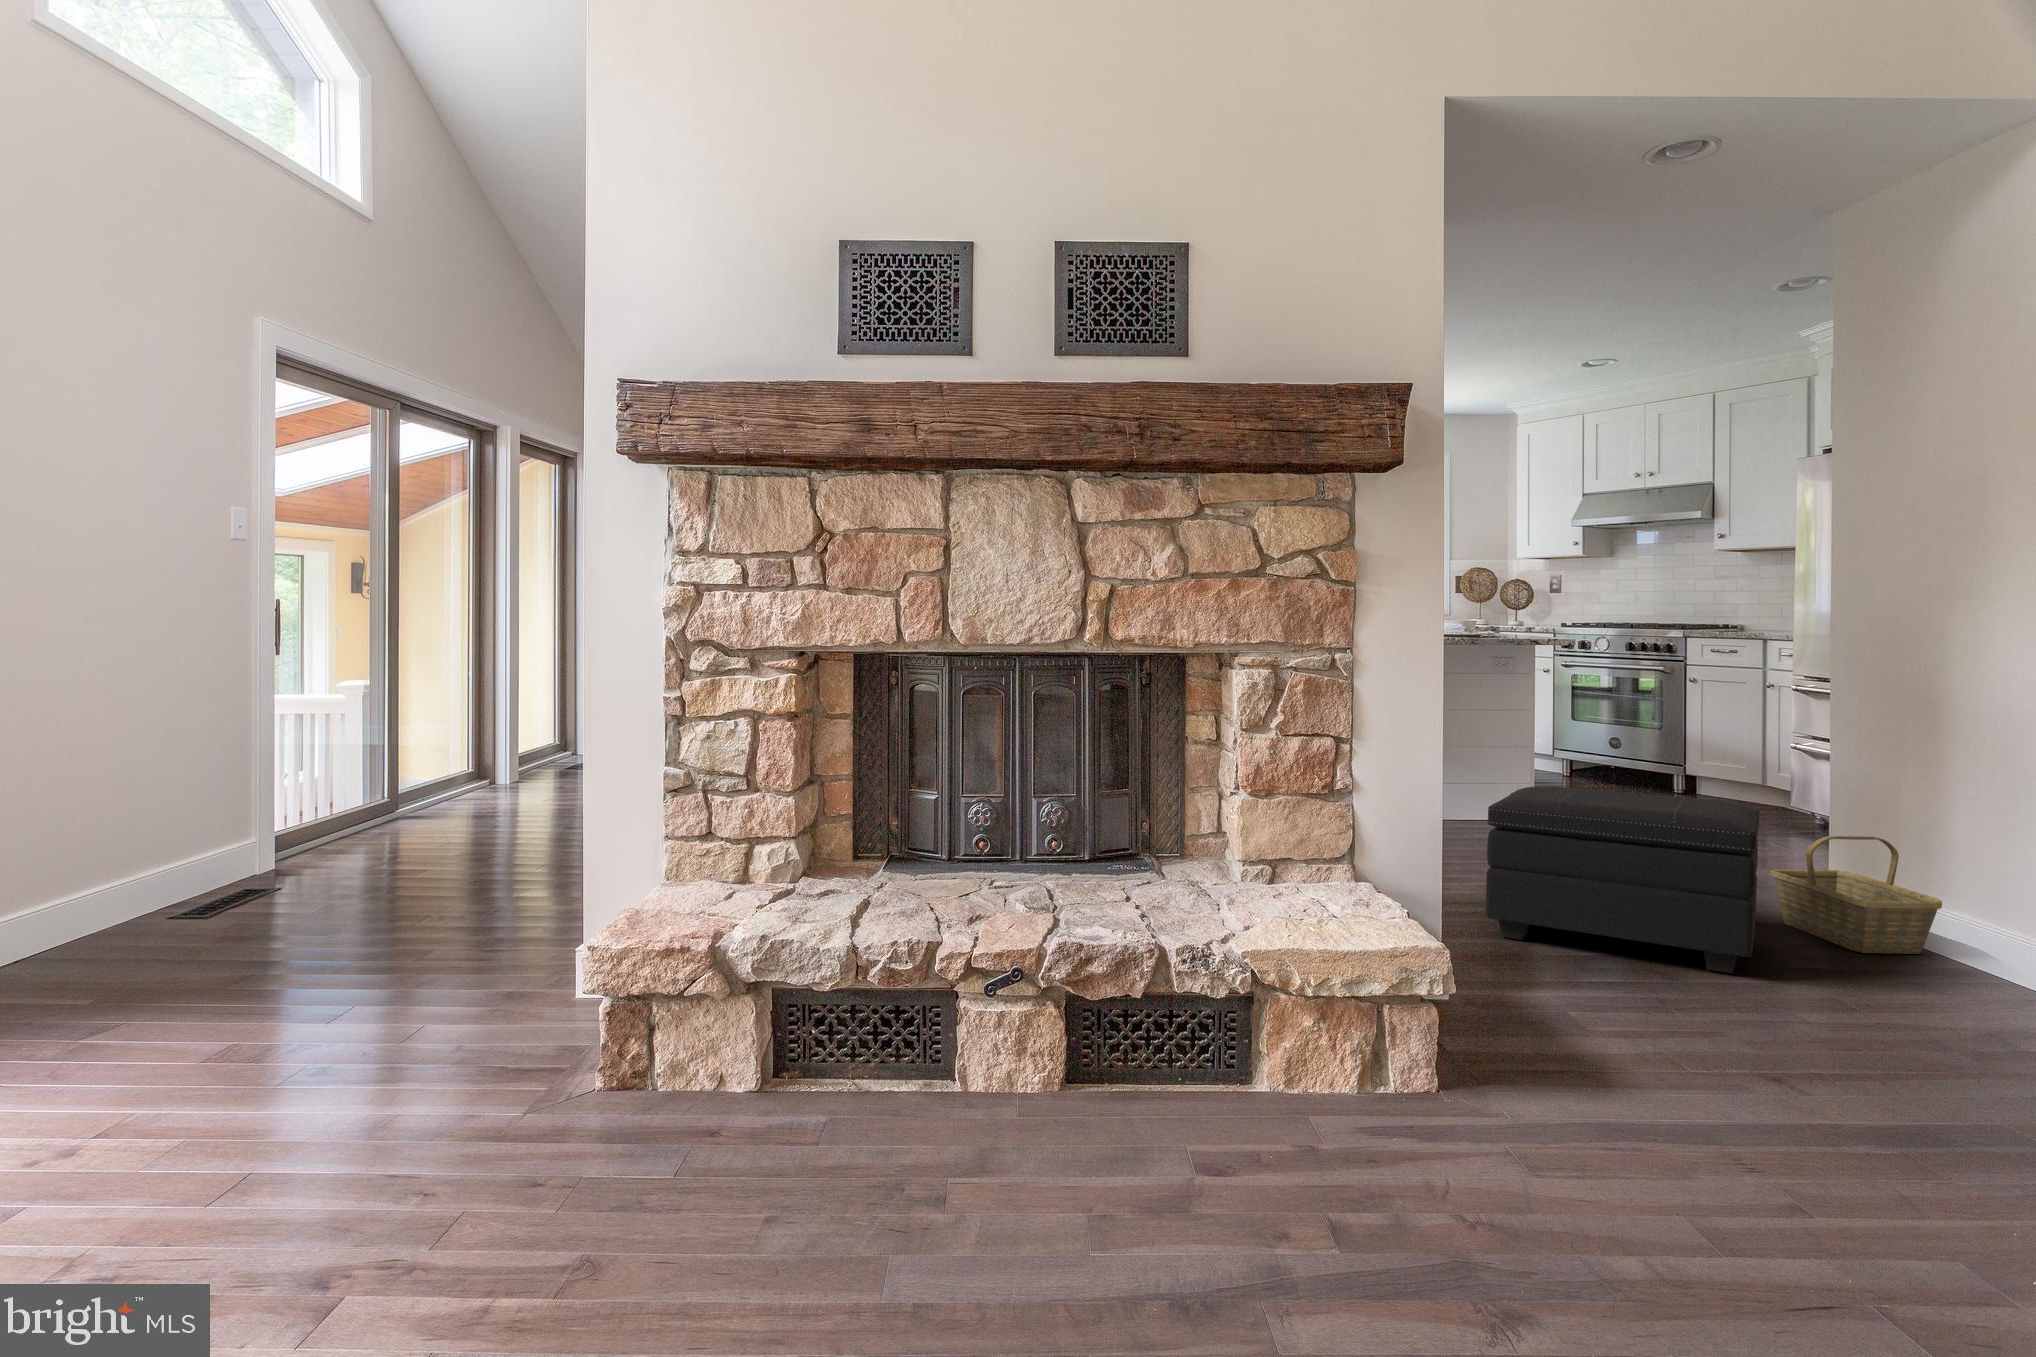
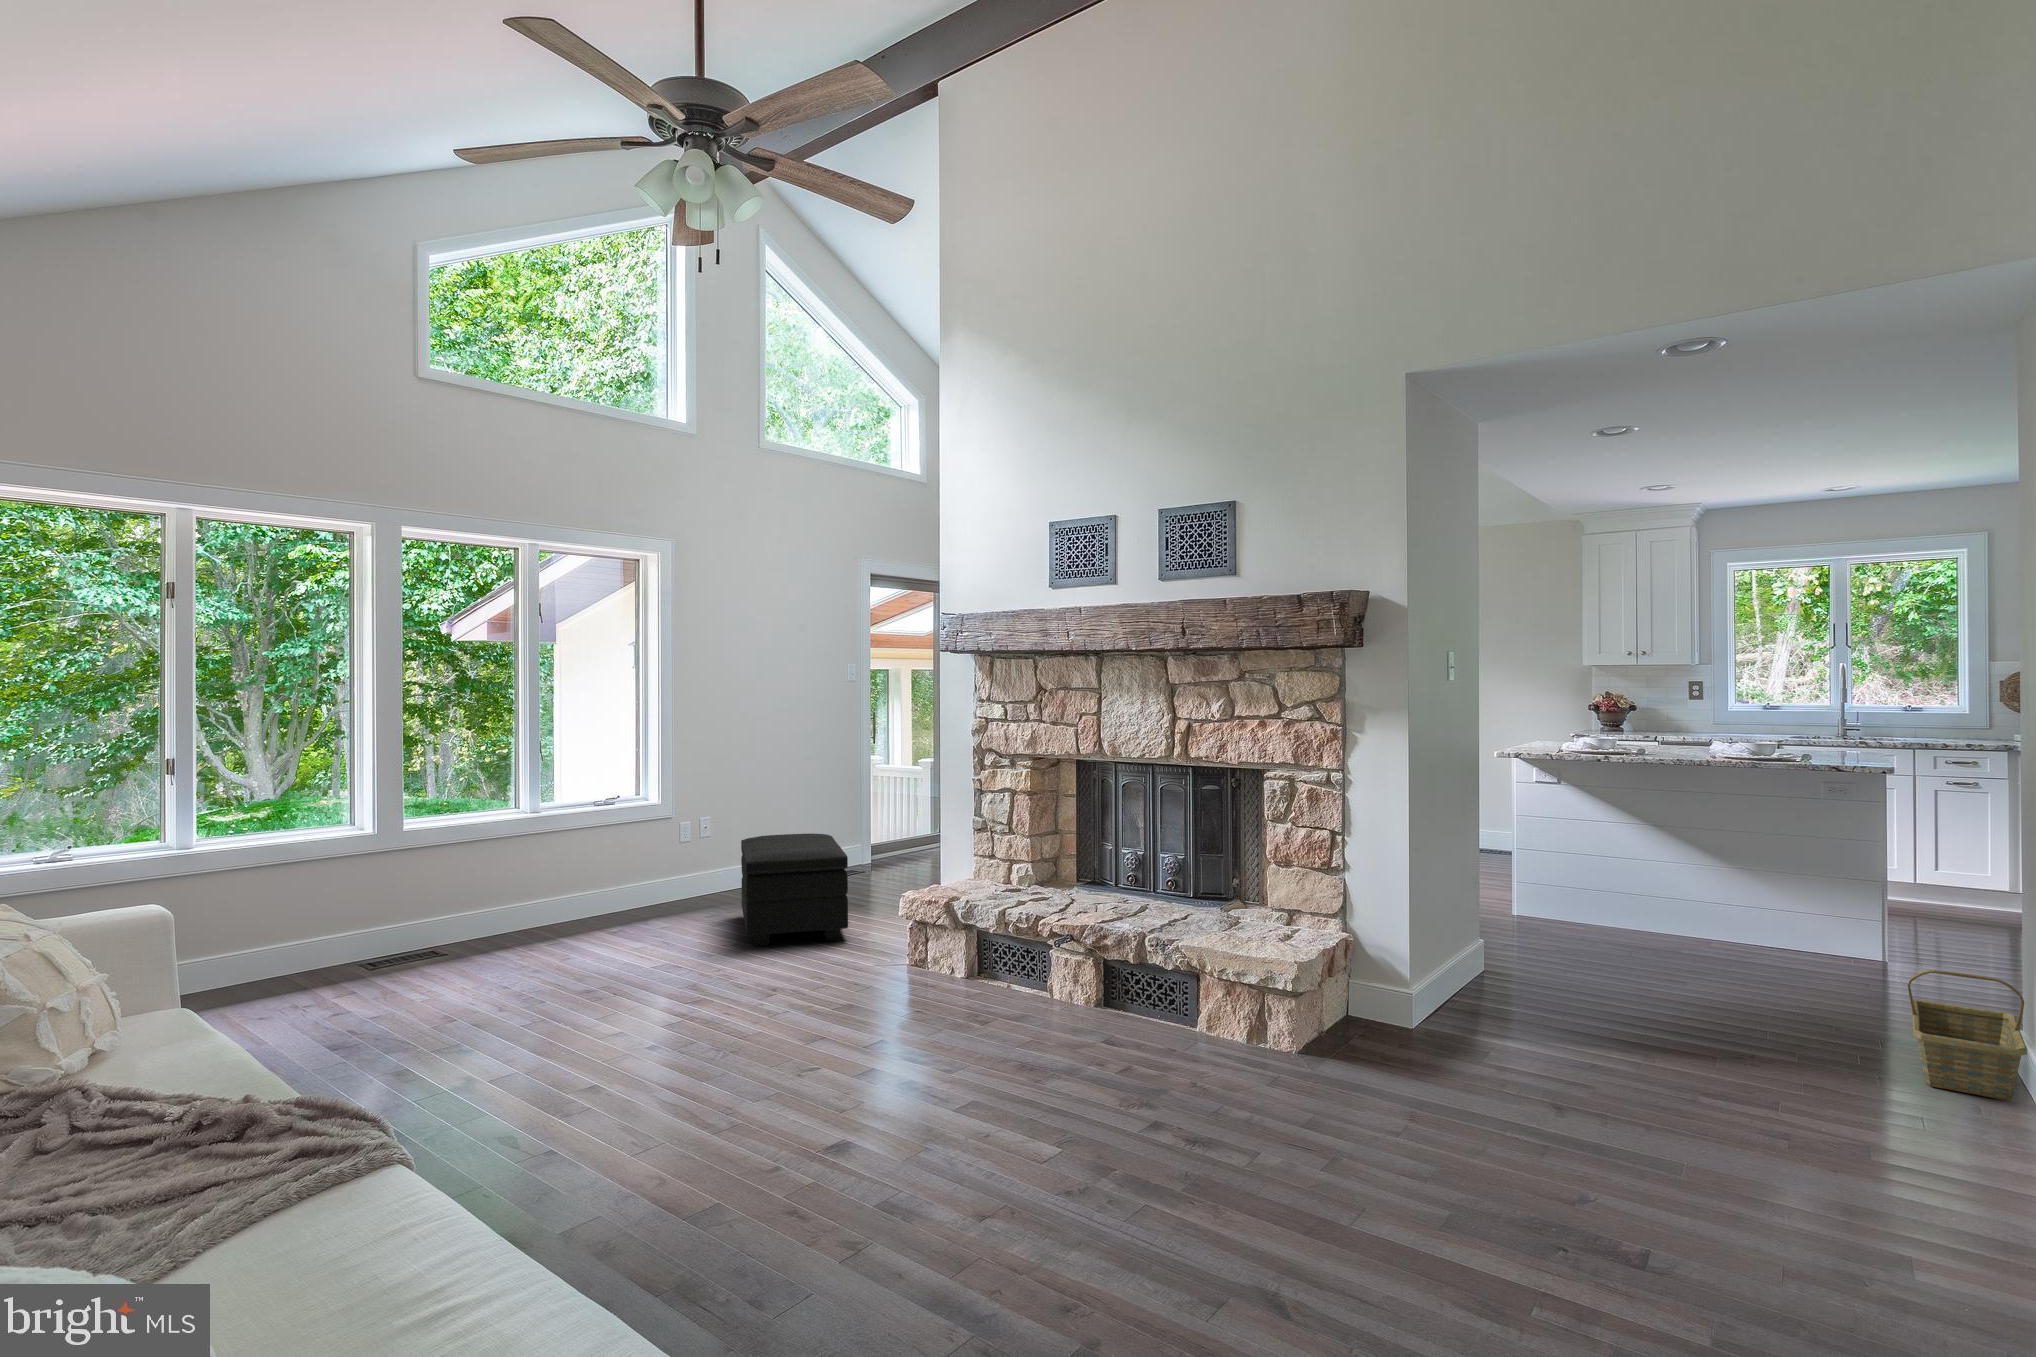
footstool: present [1485,786,1759,973] -> present [741,833,848,946]

